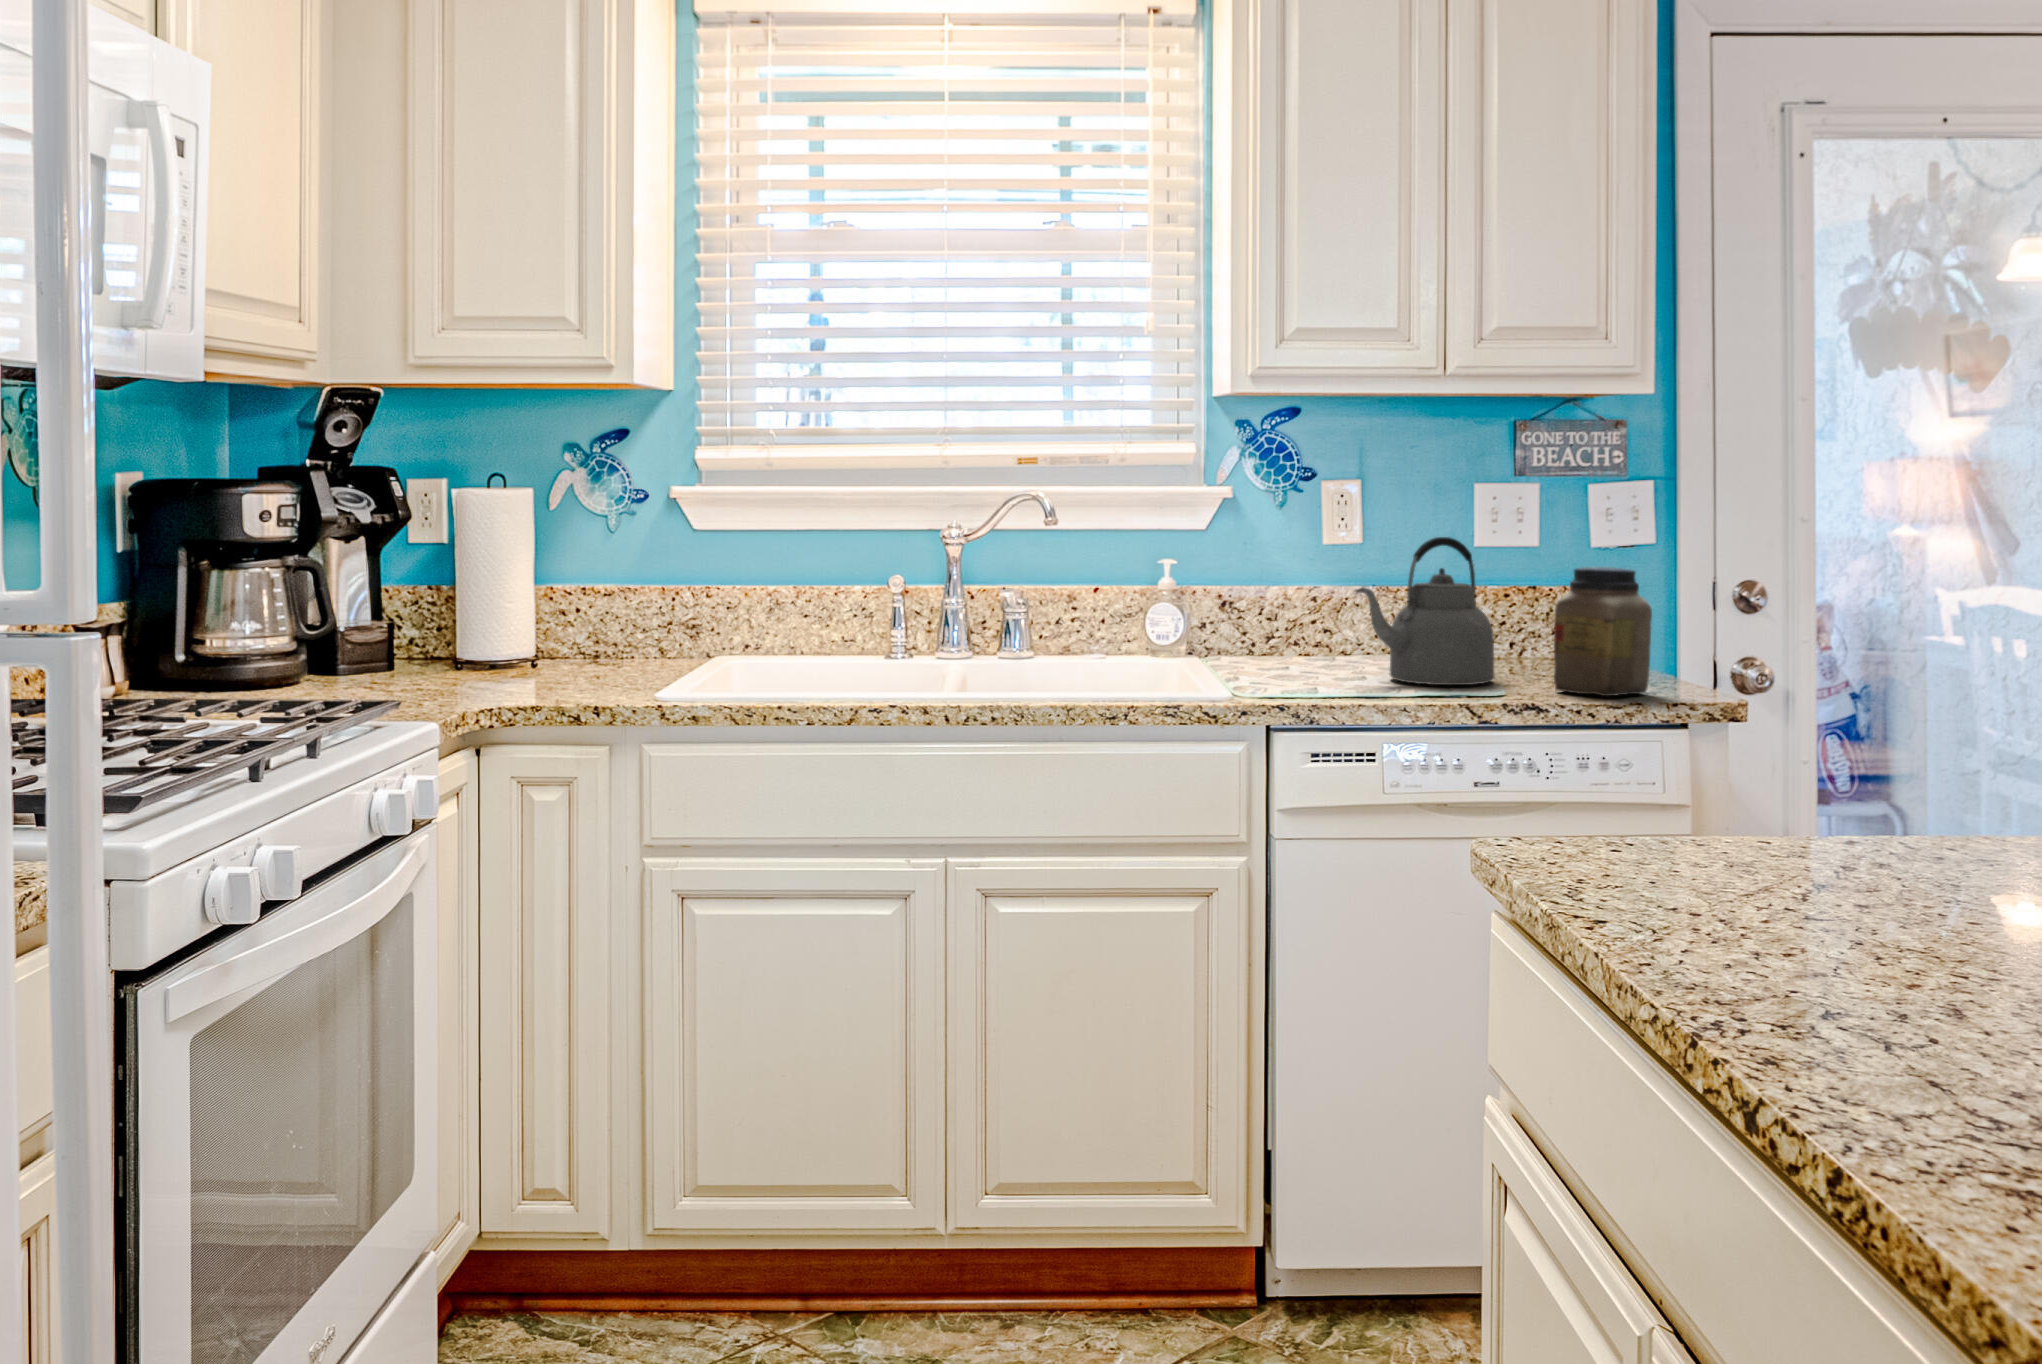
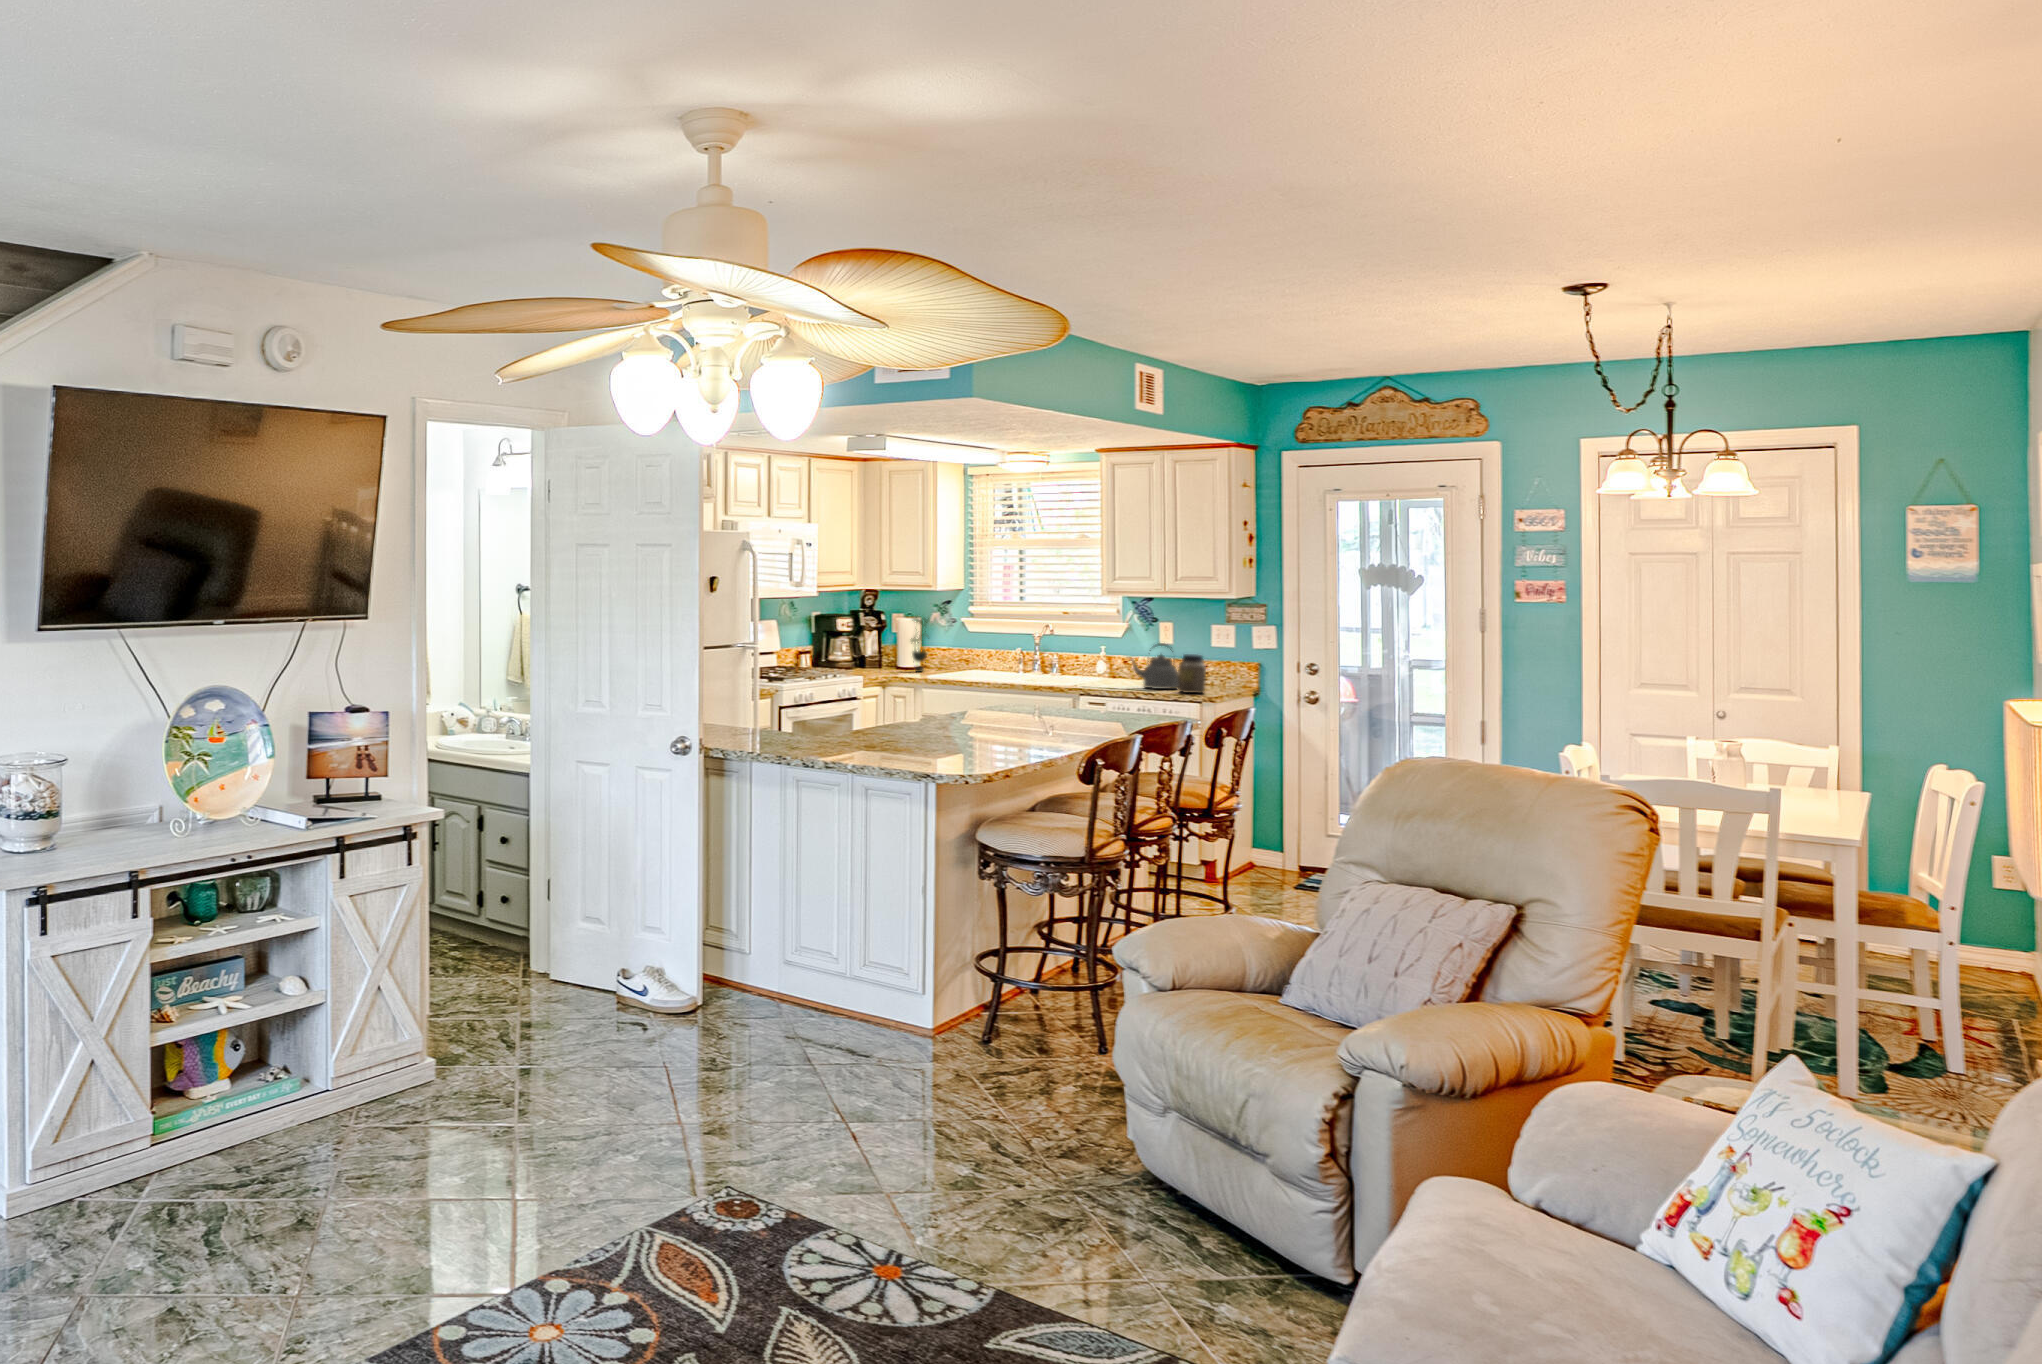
potted plant: none [531,468,614,675] -> present [911,617,930,672]

